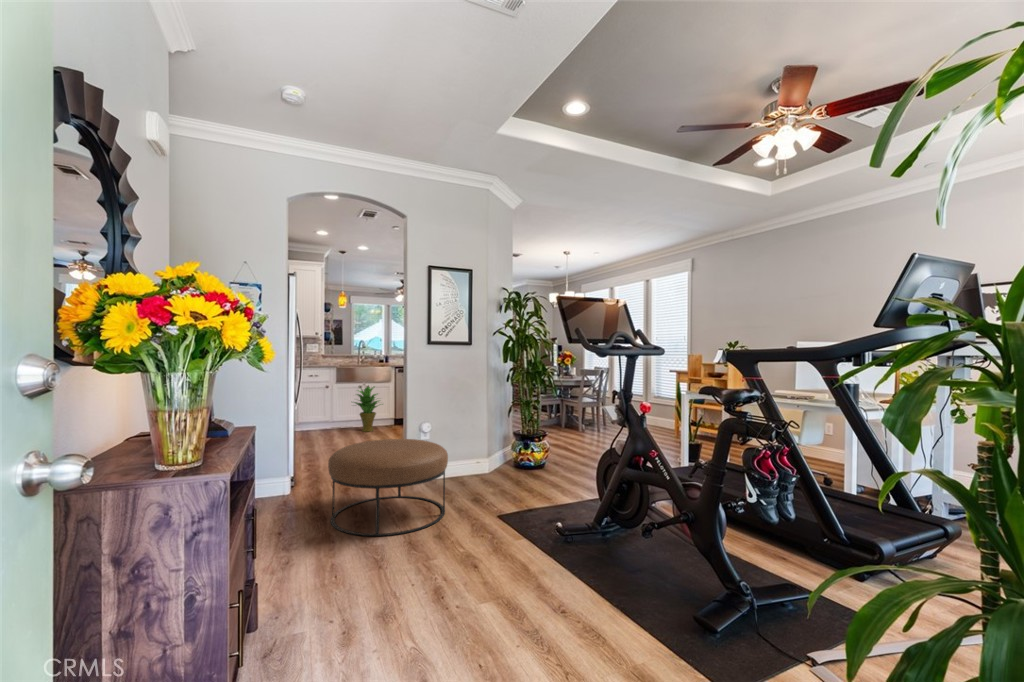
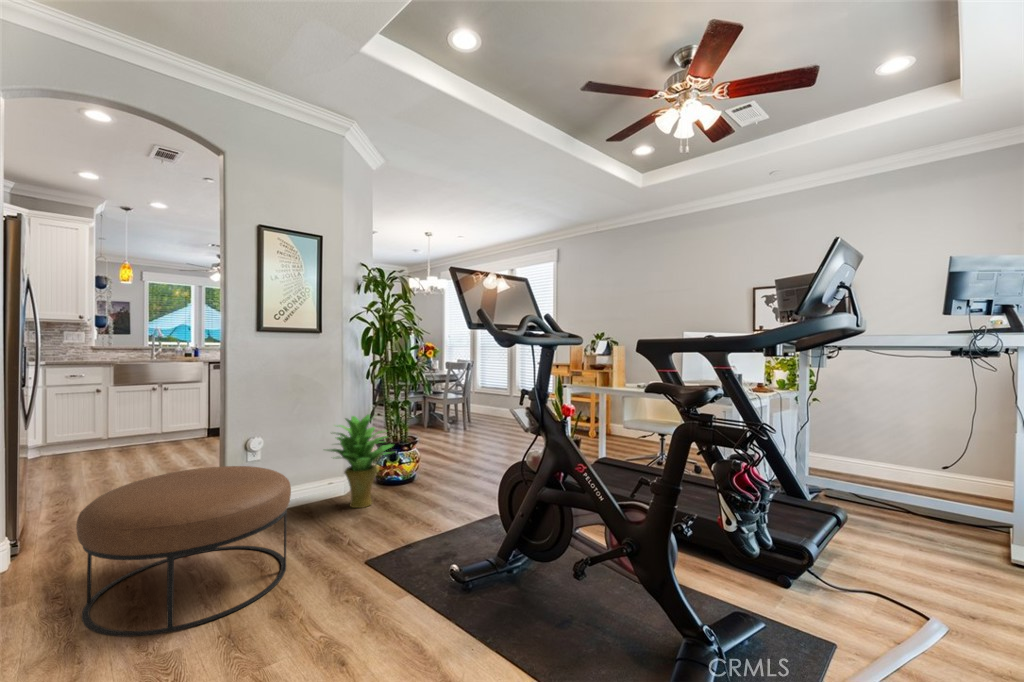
potted plant: present [354,387,381,432] -> present [327,415,393,508]

